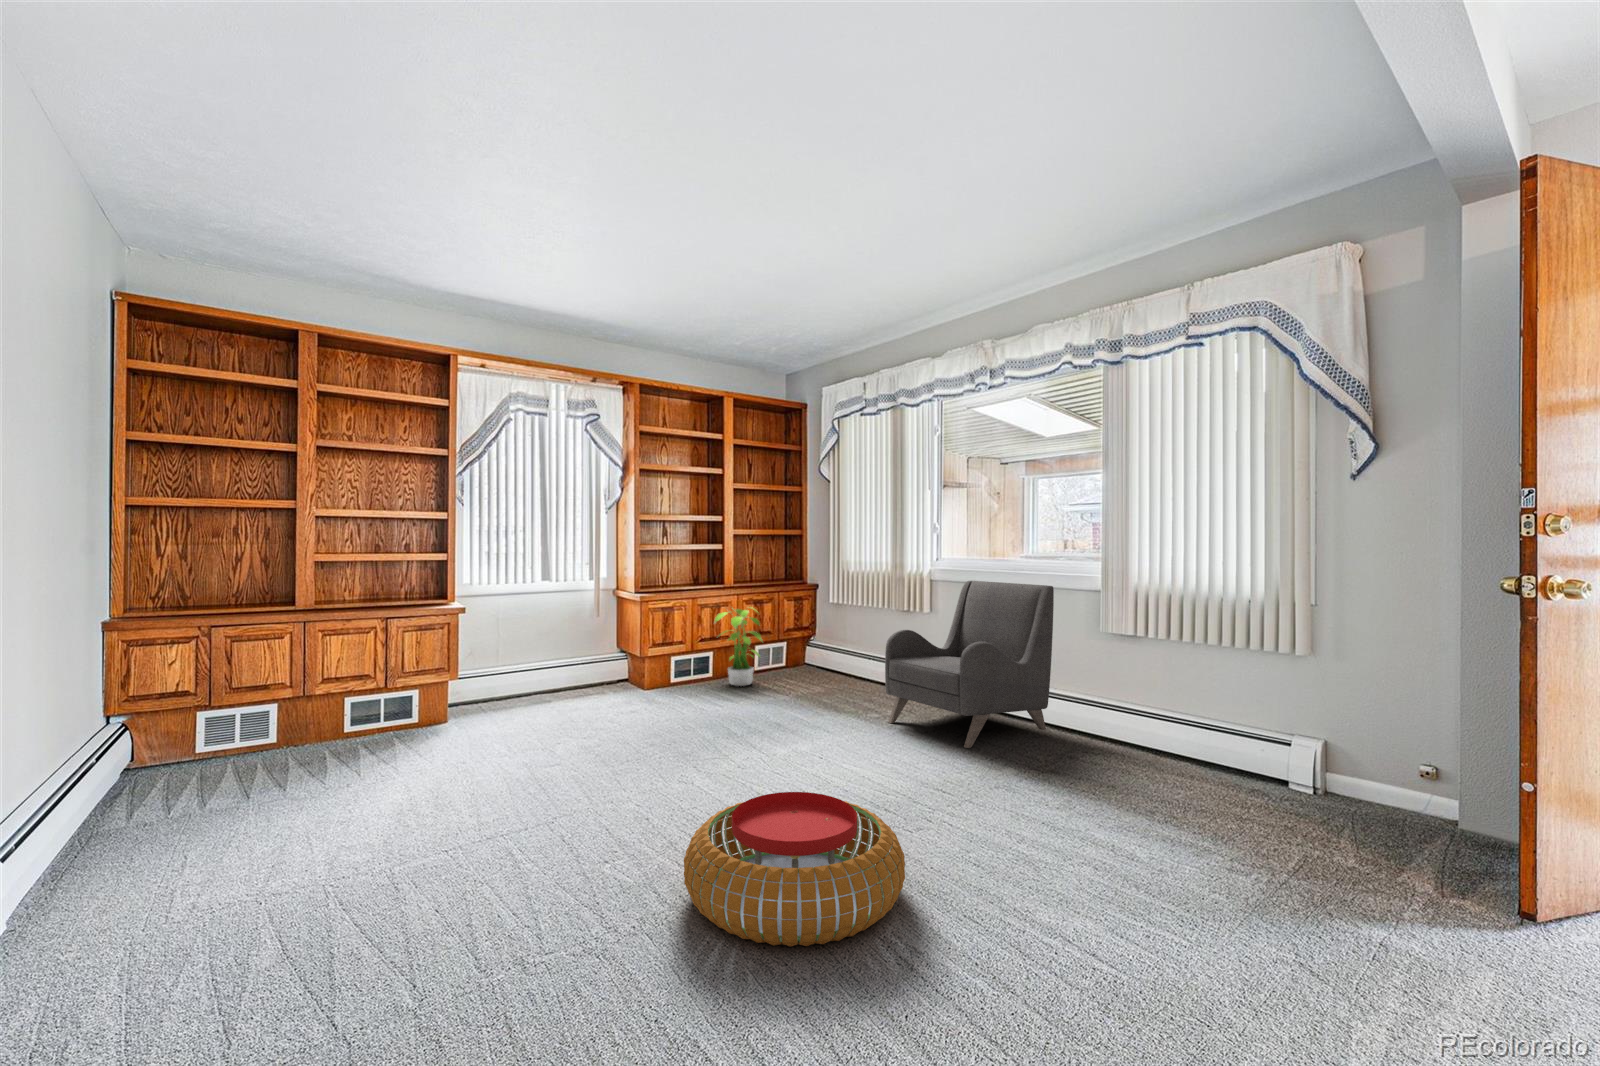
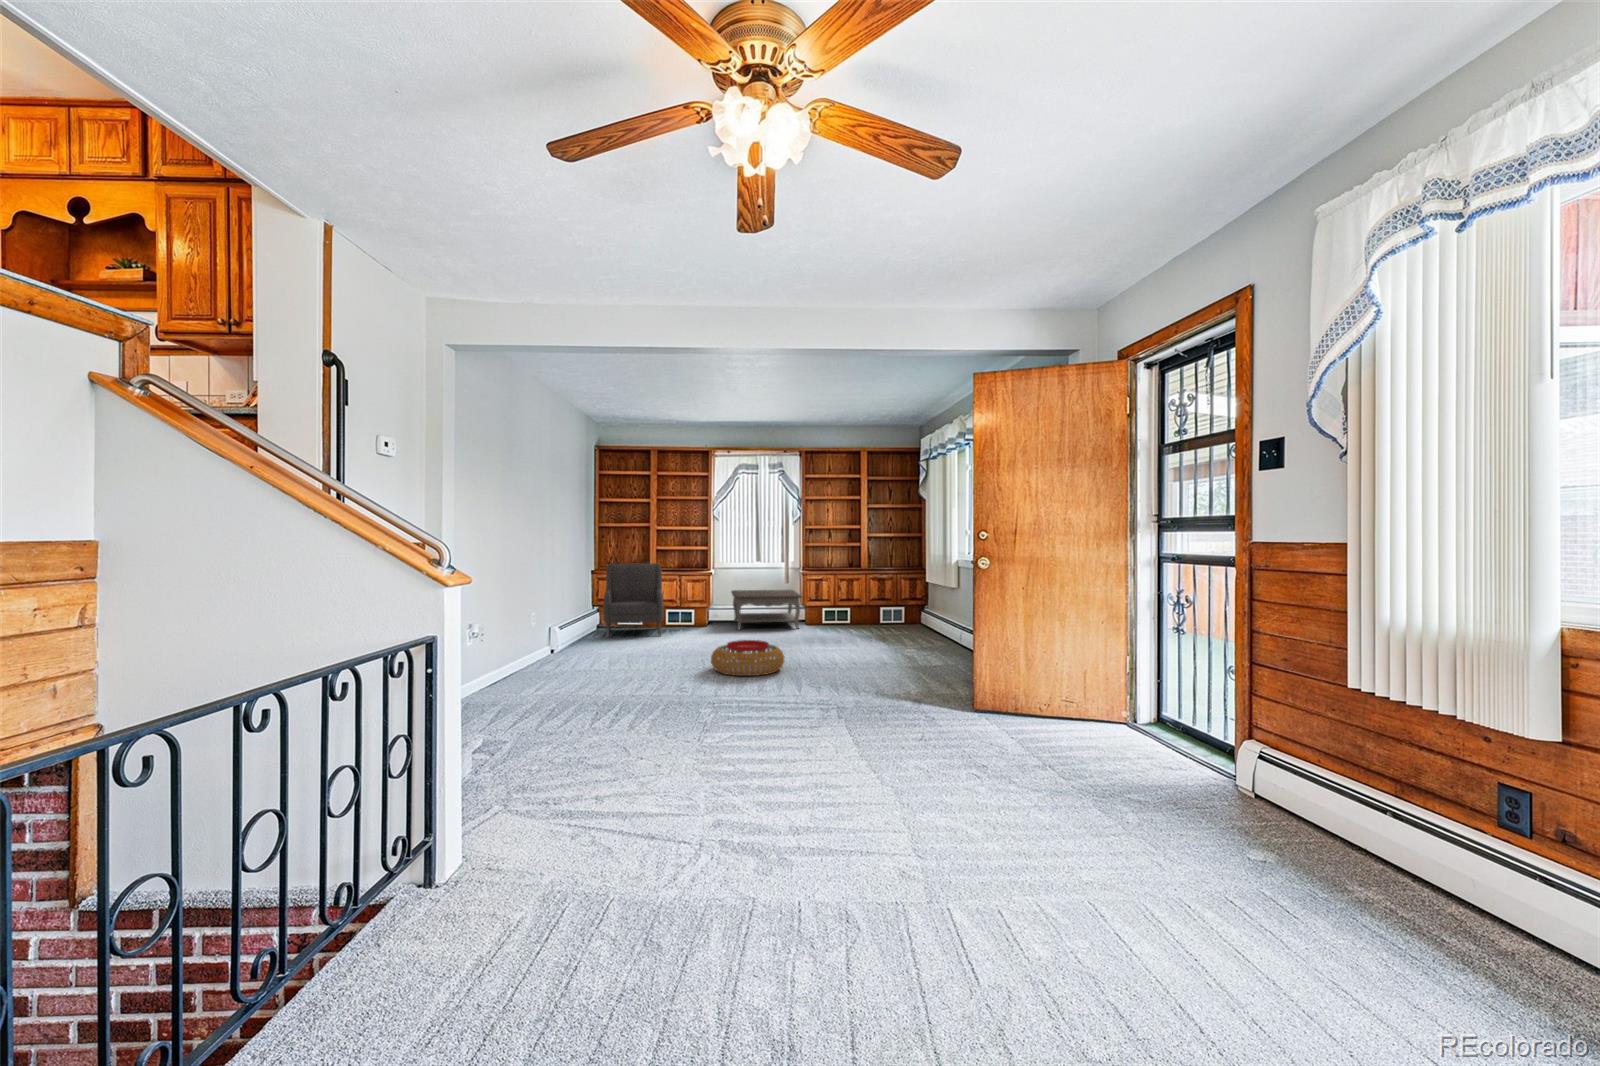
armchair: present [885,581,1054,748] -> present [603,563,664,638]
potted plant: present [715,608,762,686] -> none [843,580,872,626]
coffee table: none [489,629,660,726] -> present [731,590,802,630]

